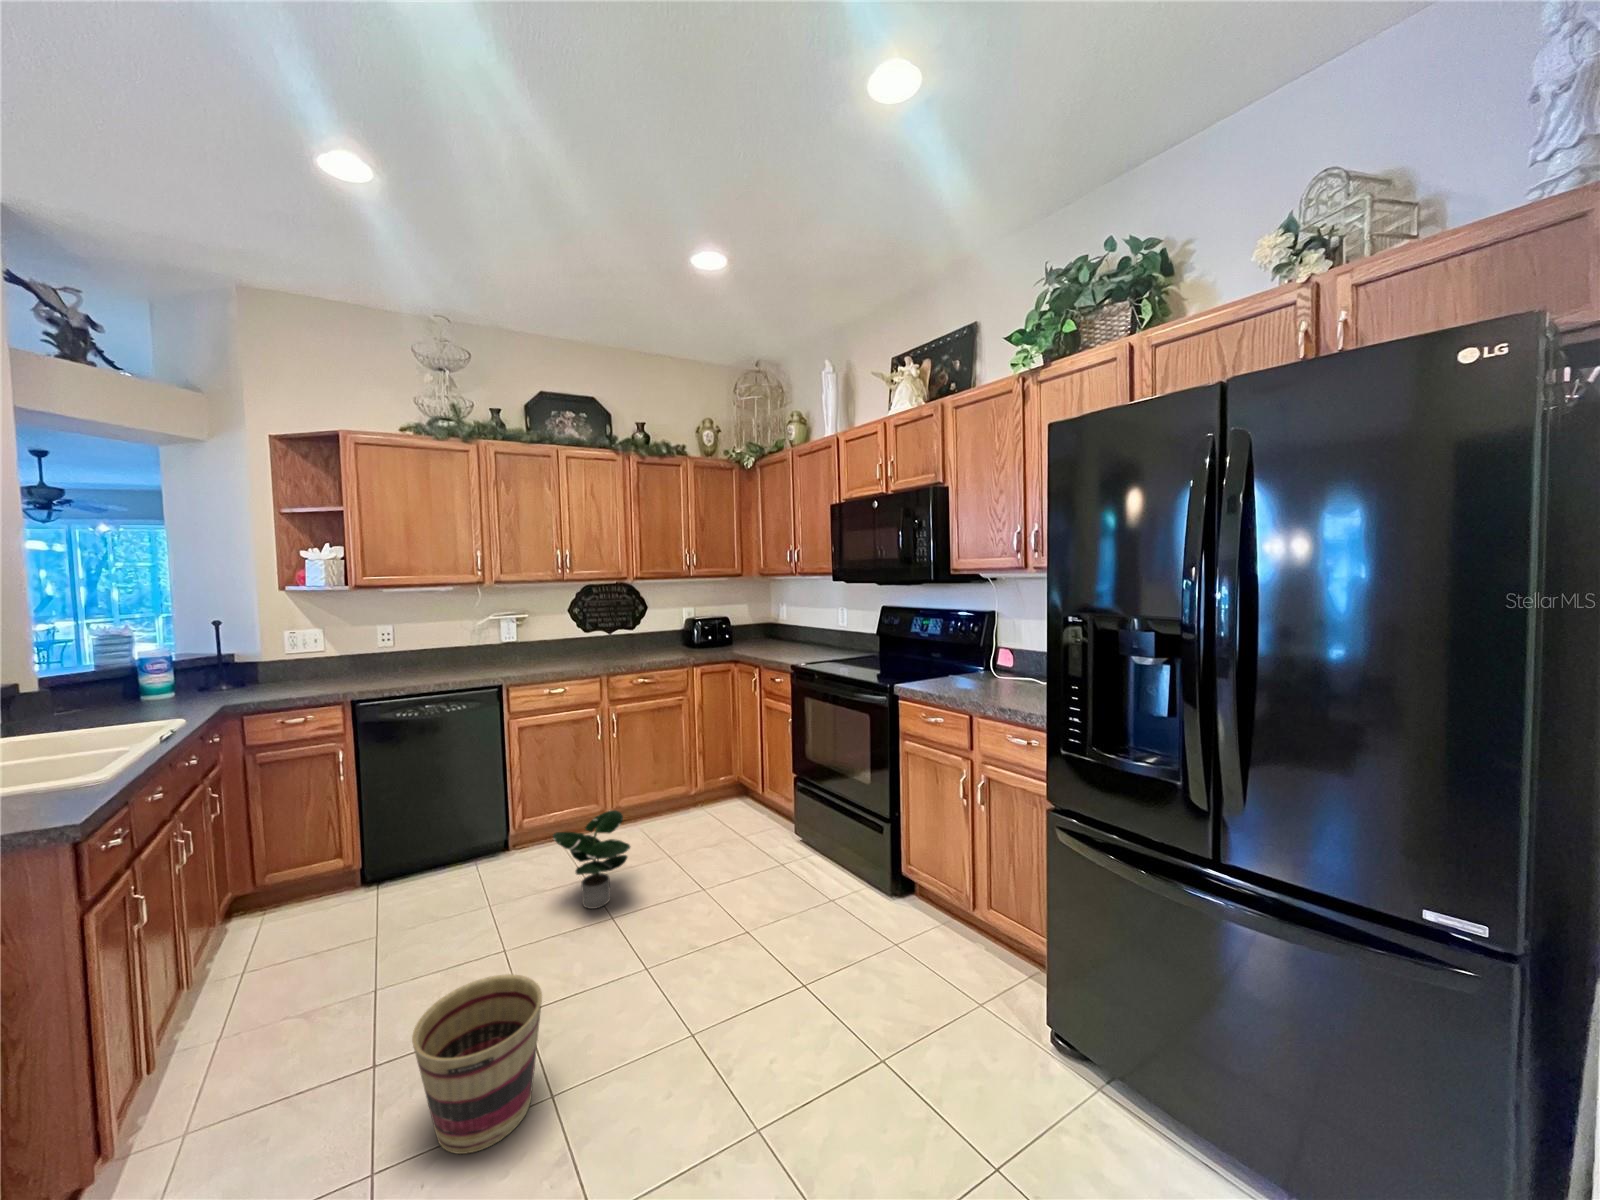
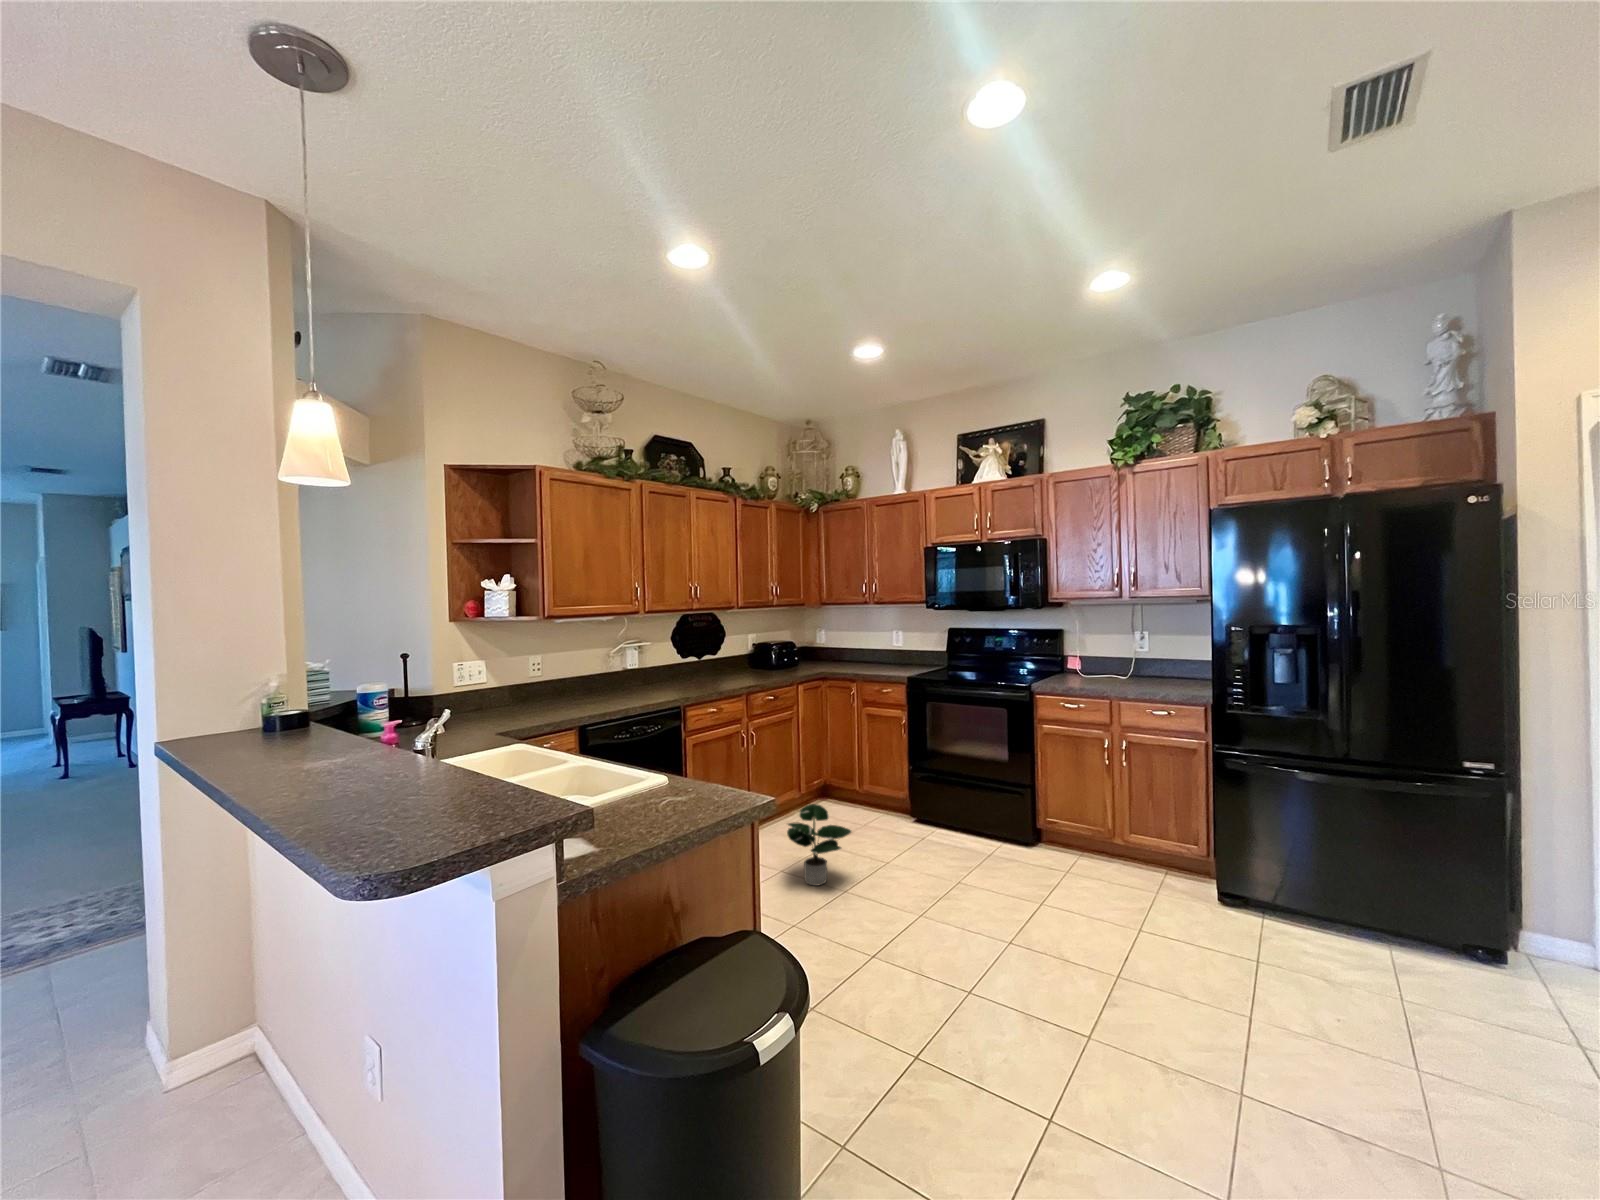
basket: present [412,974,542,1154] -> none [878,902,962,1020]

